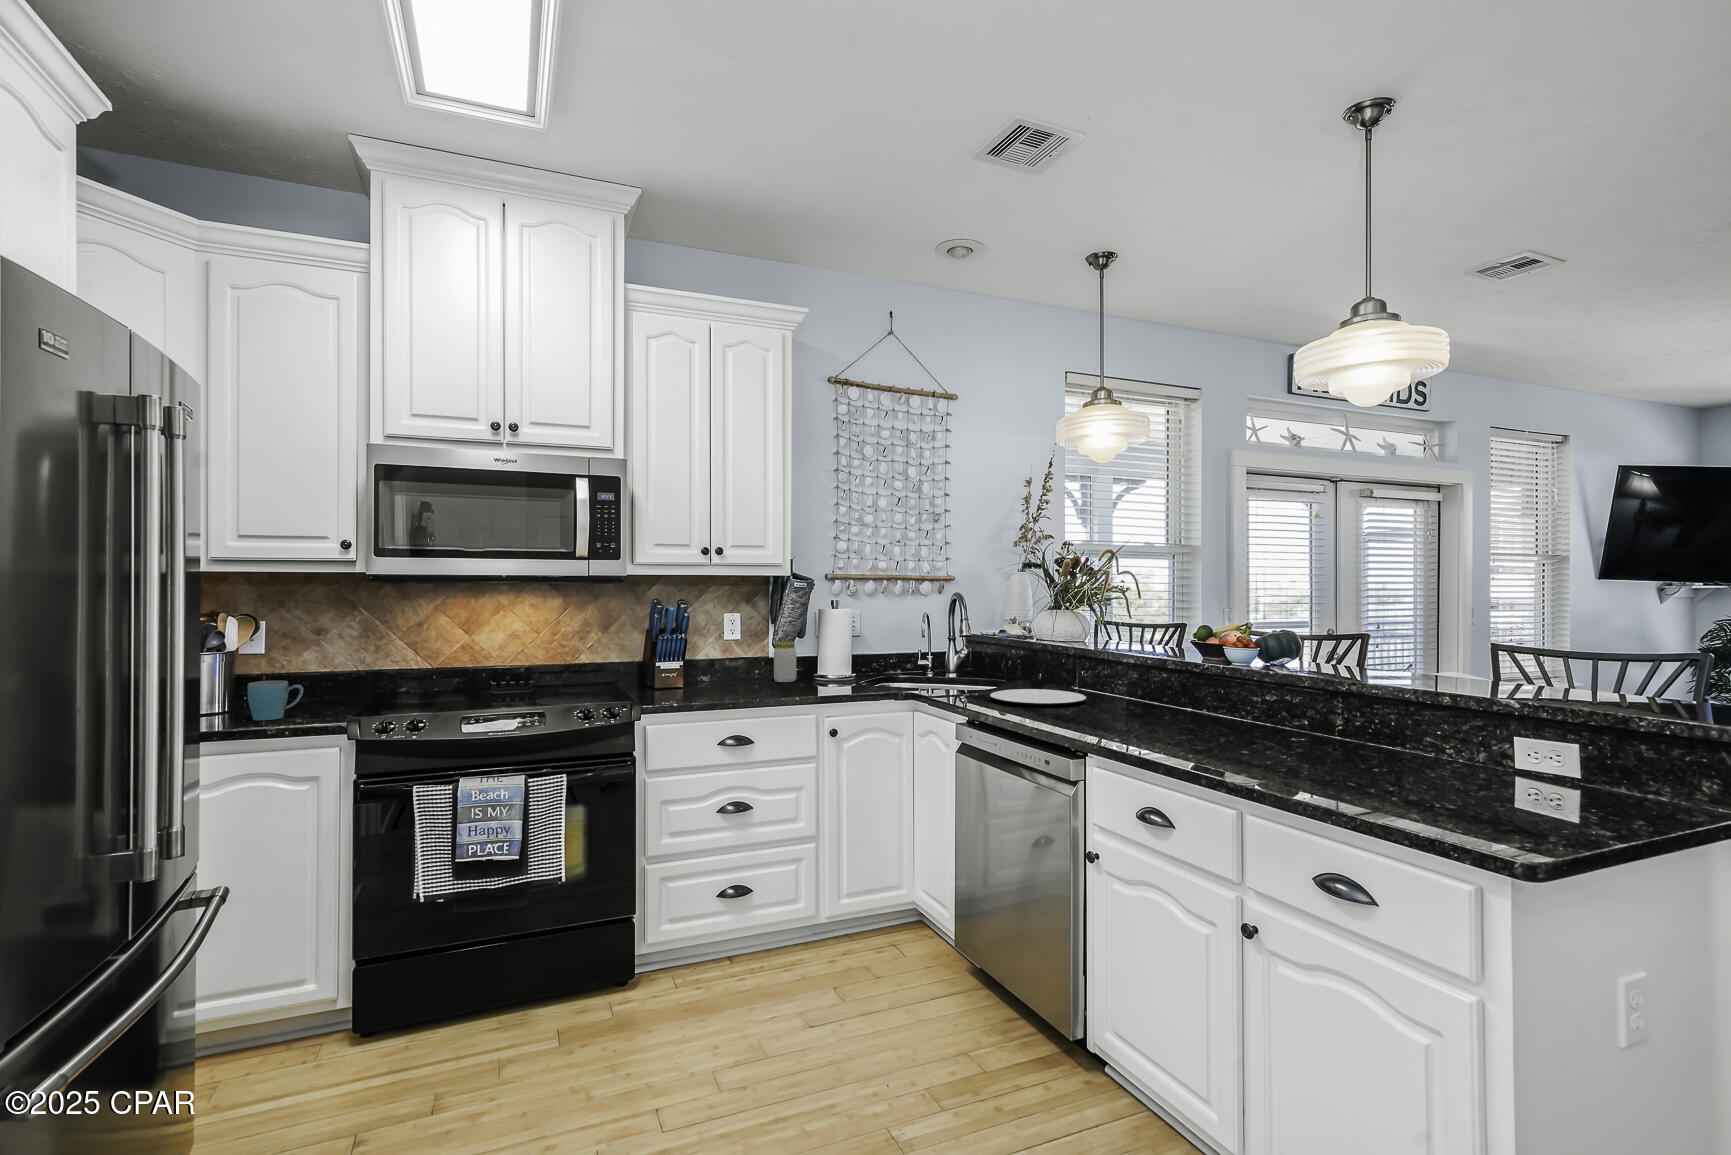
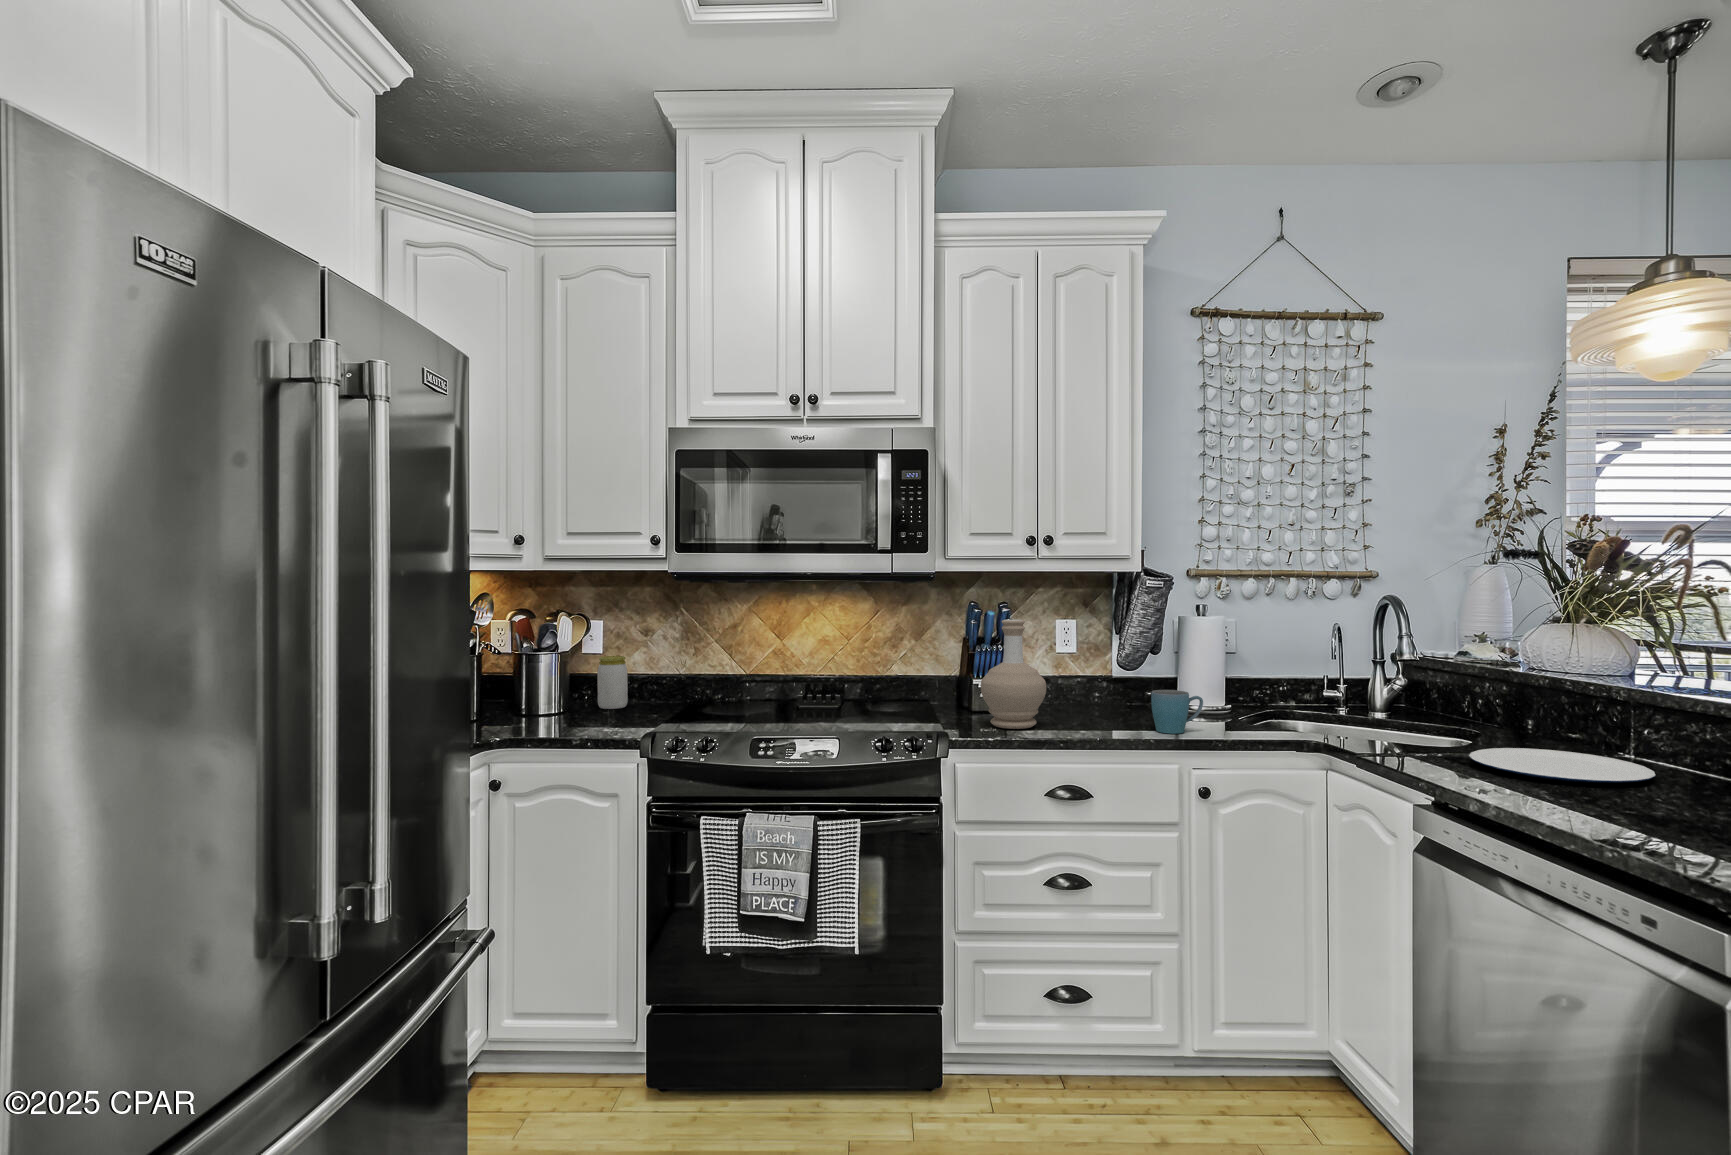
bottle: none [664,612,715,697] -> present [981,619,1046,729]
jar: present [774,642,796,682] -> present [597,656,628,709]
mug: present [248,680,303,721] -> present [1151,690,1203,734]

